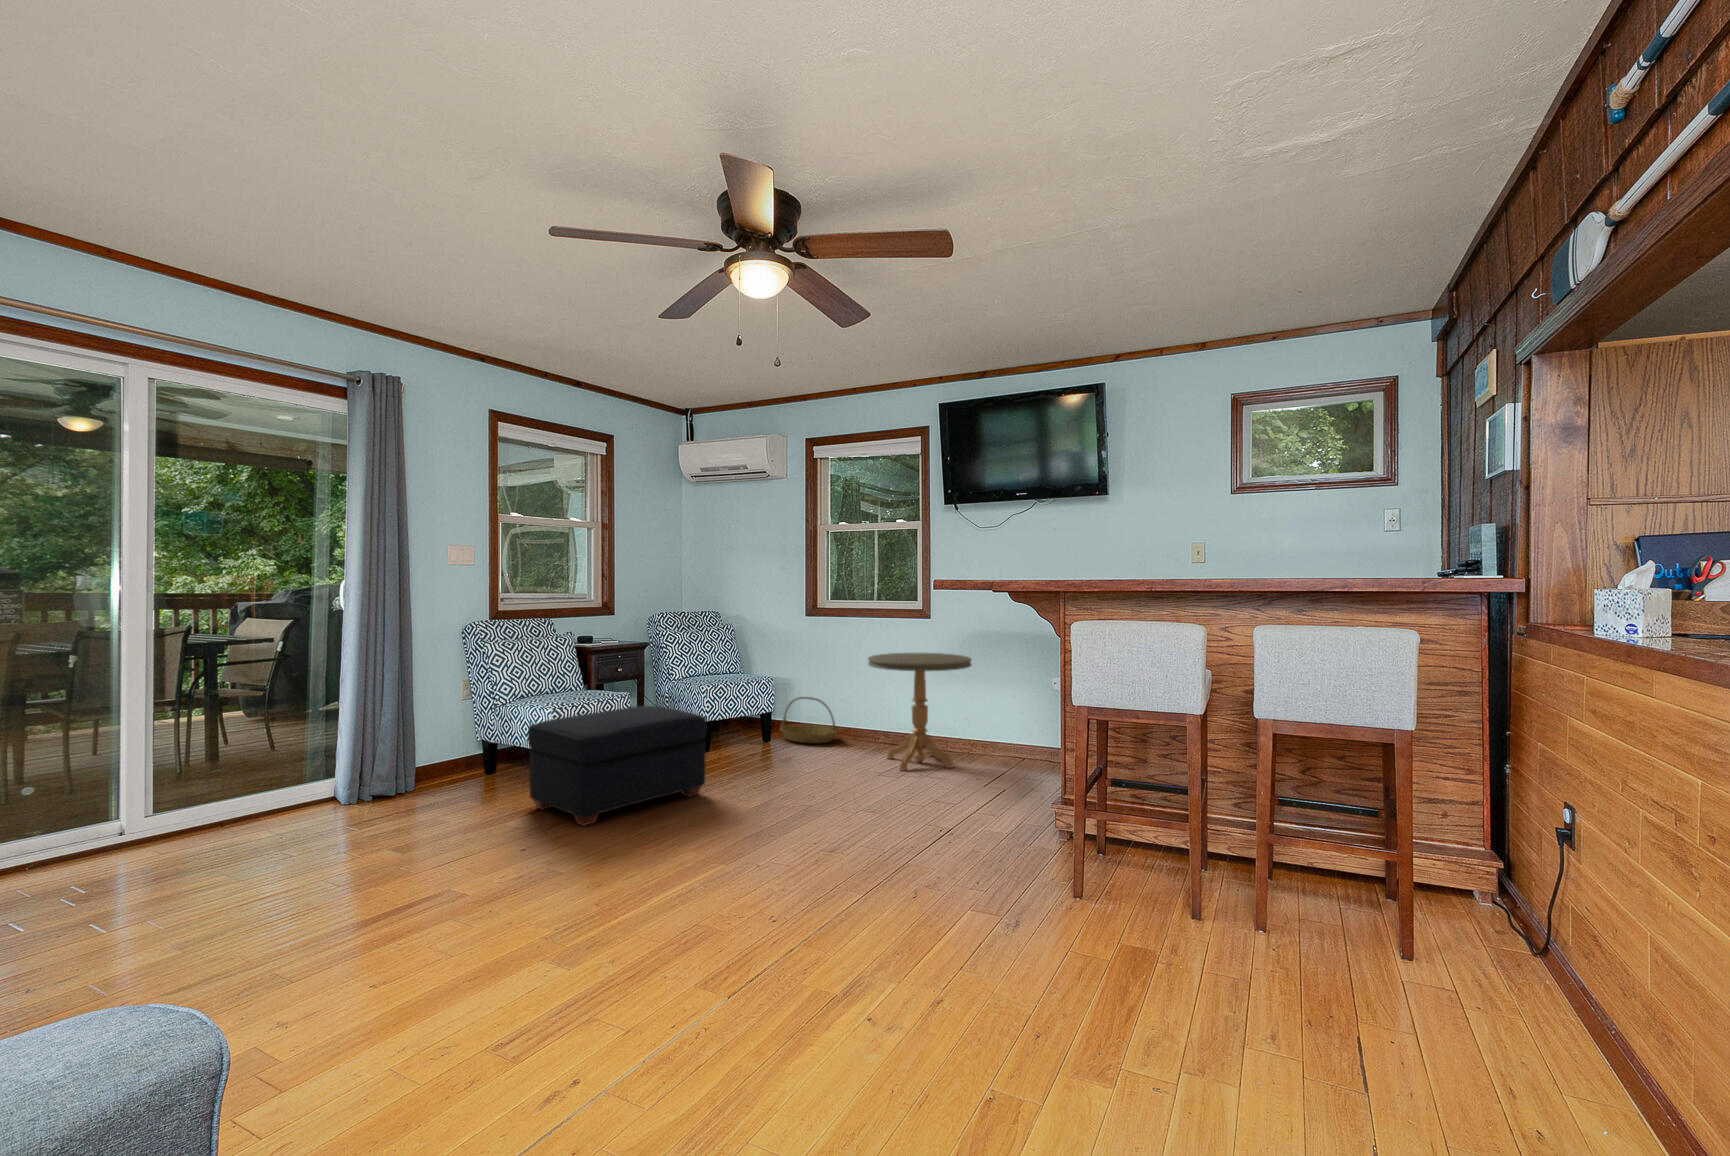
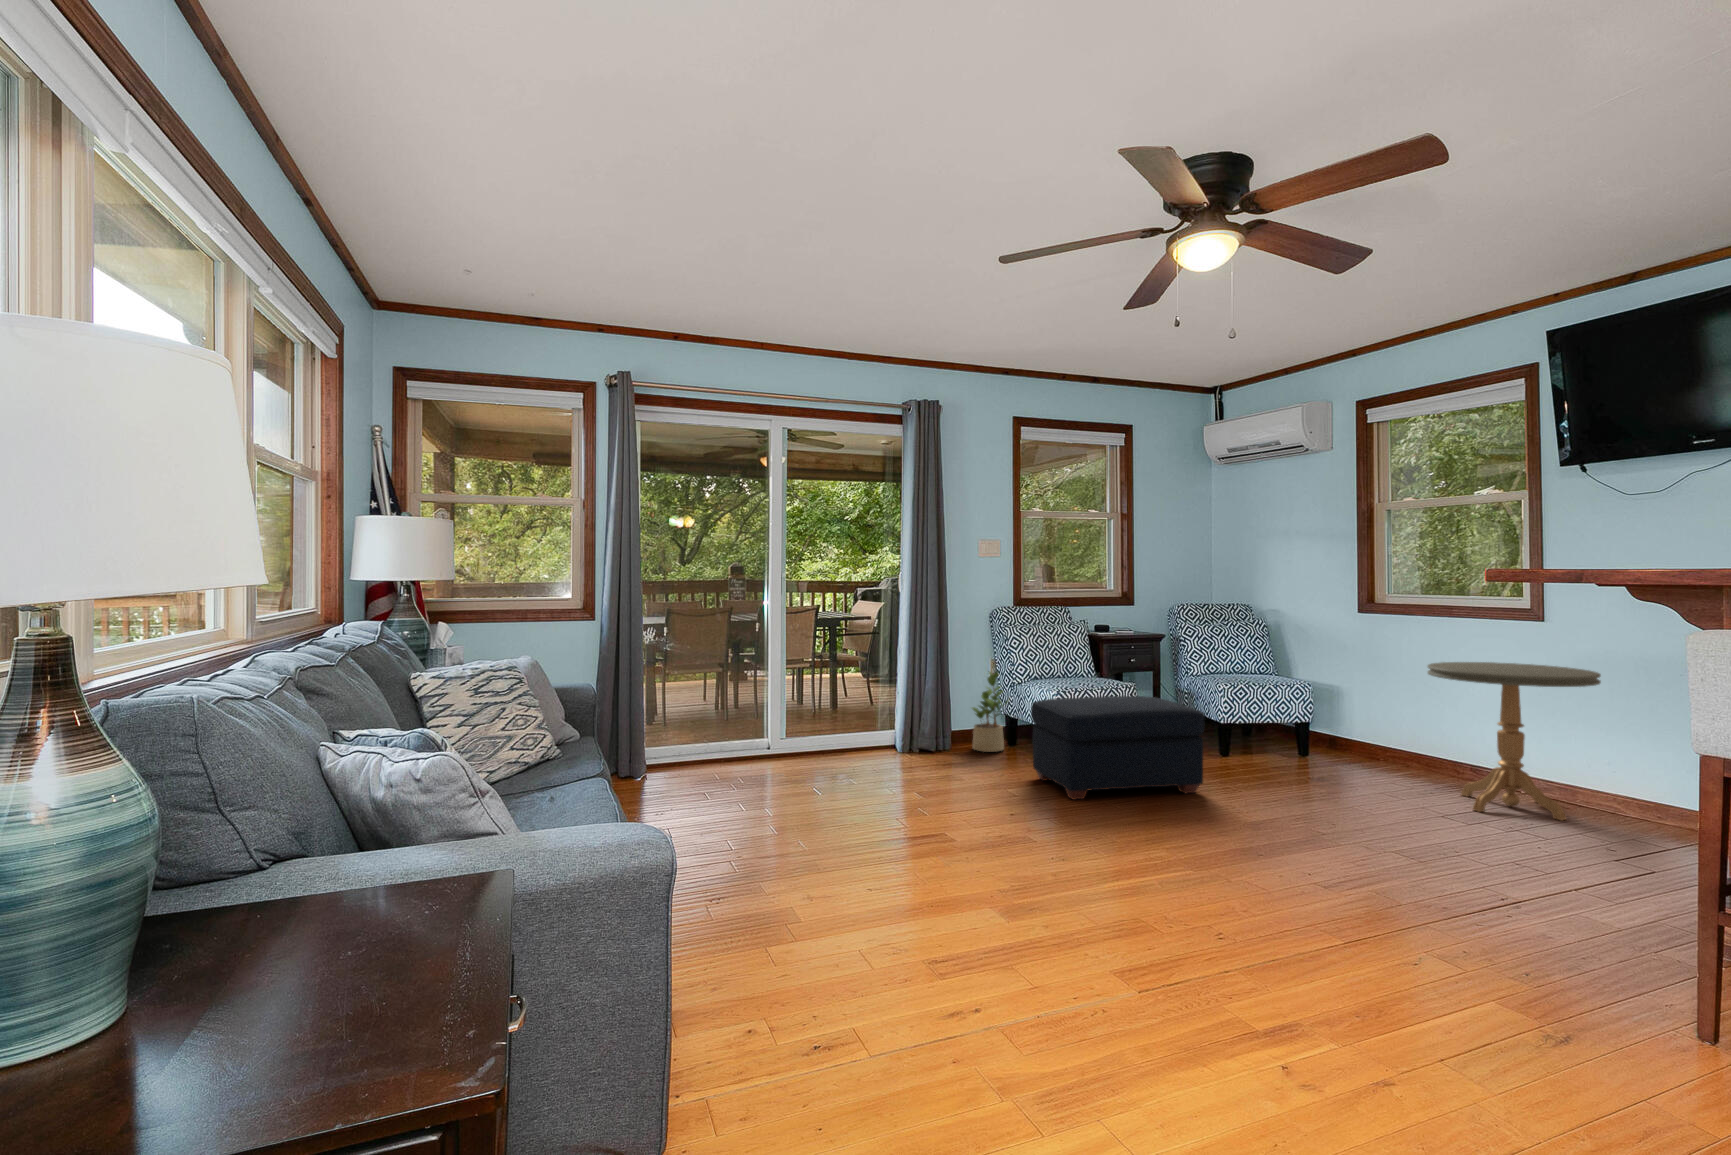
potted plant: none [441,693,492,786] -> present [972,671,1009,752]
basket: present [780,697,838,743] -> none [1319,709,1399,766]

